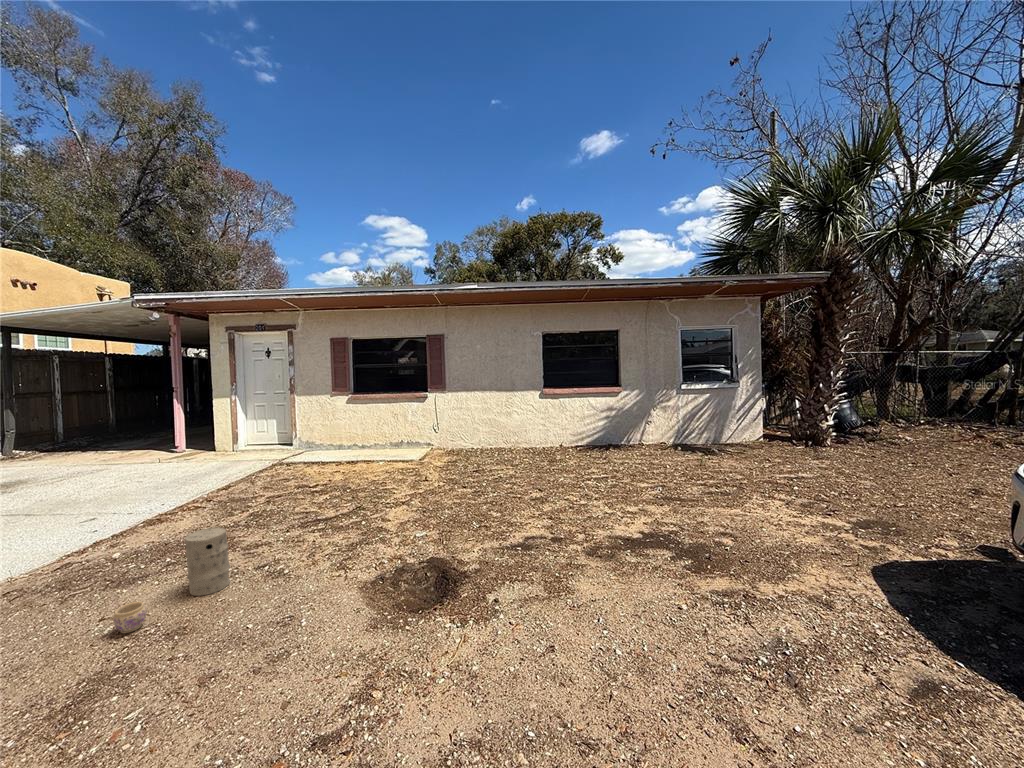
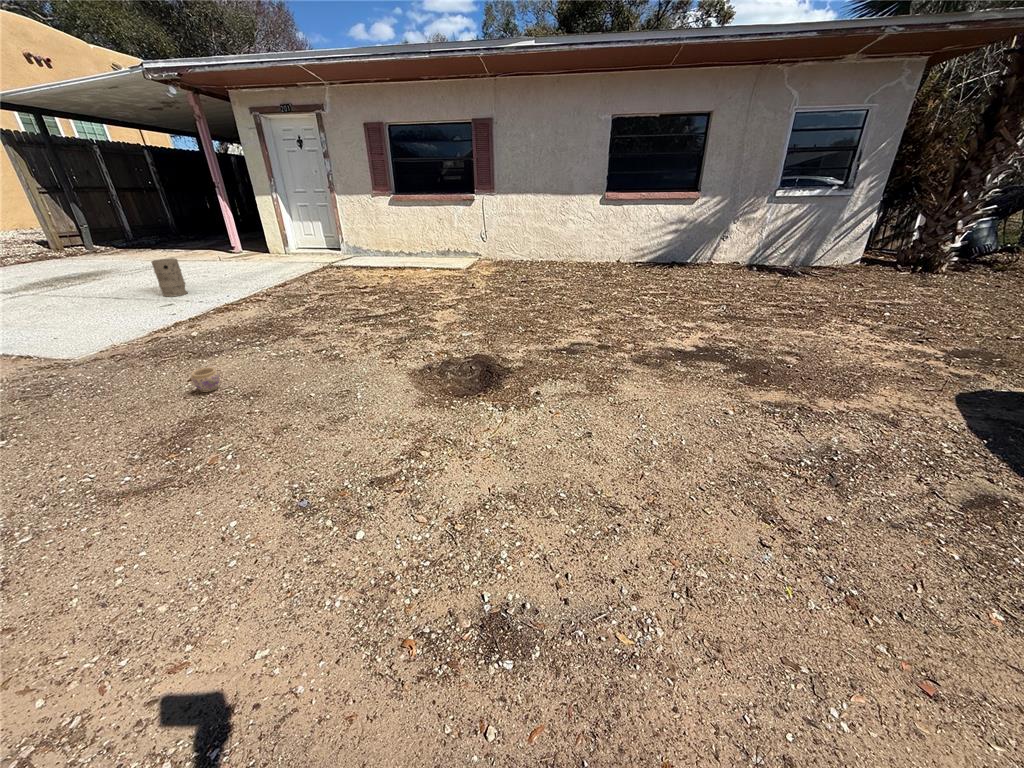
trash can: present [185,527,230,596] -> present [151,258,188,297]

